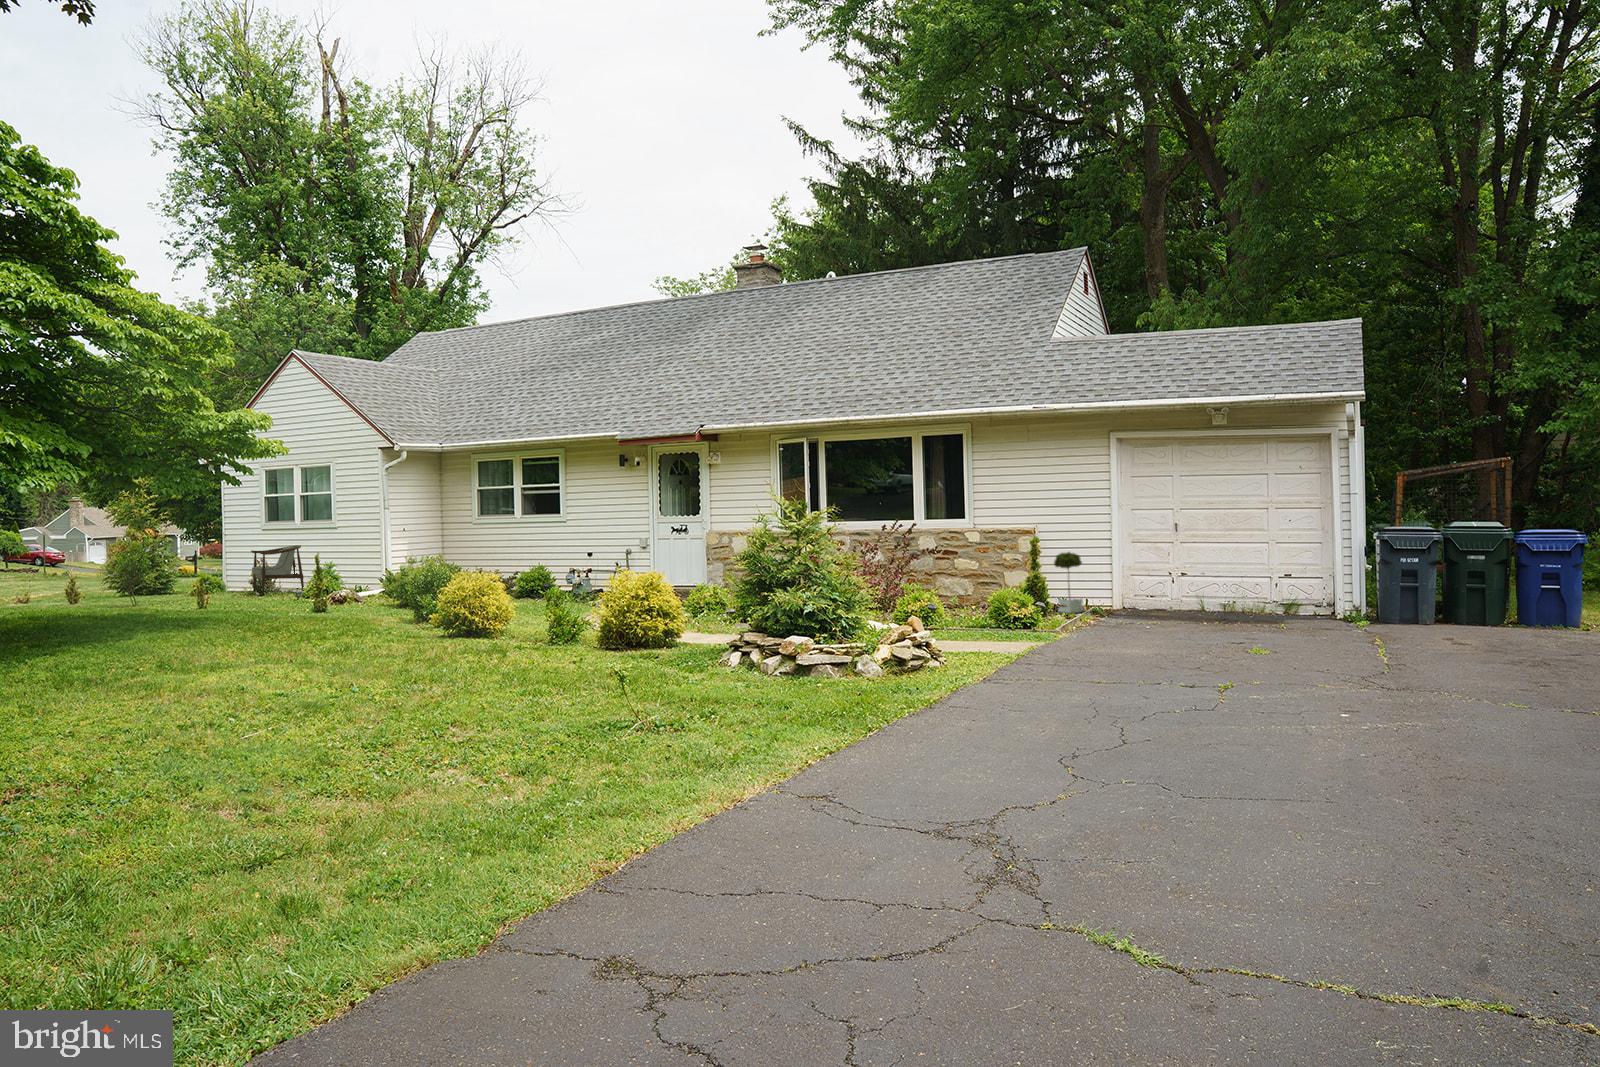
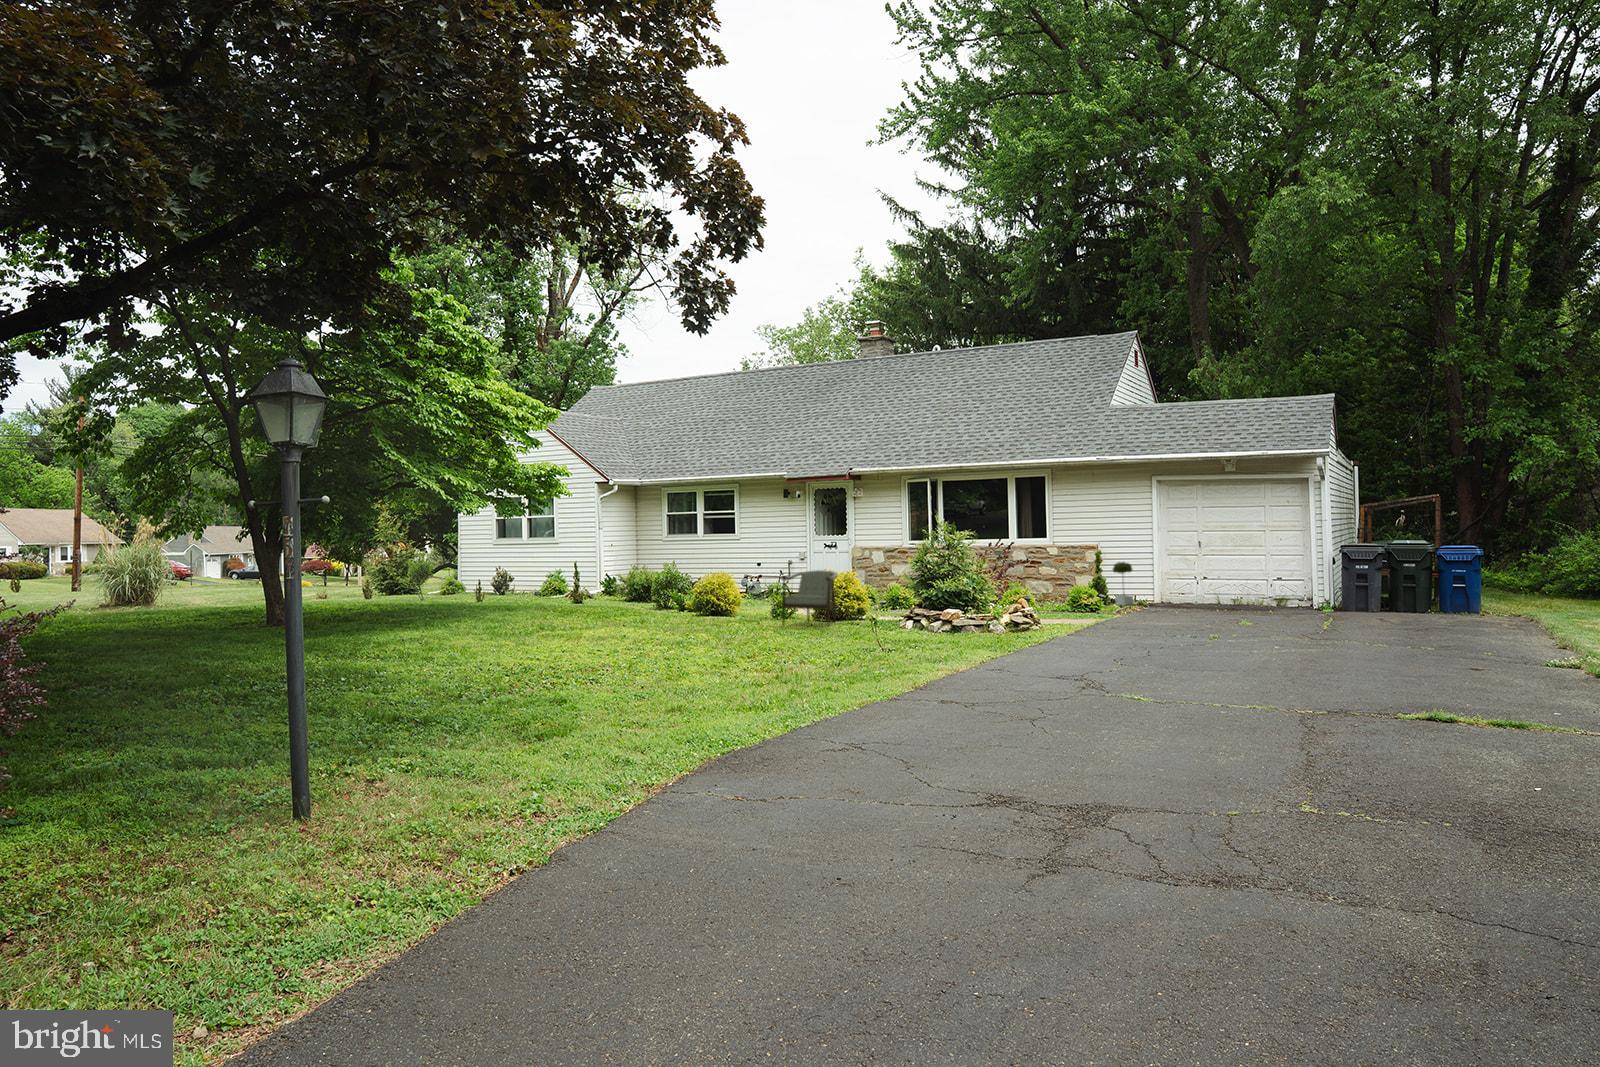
armchair: present [251,545,304,594] -> present [781,570,838,625]

